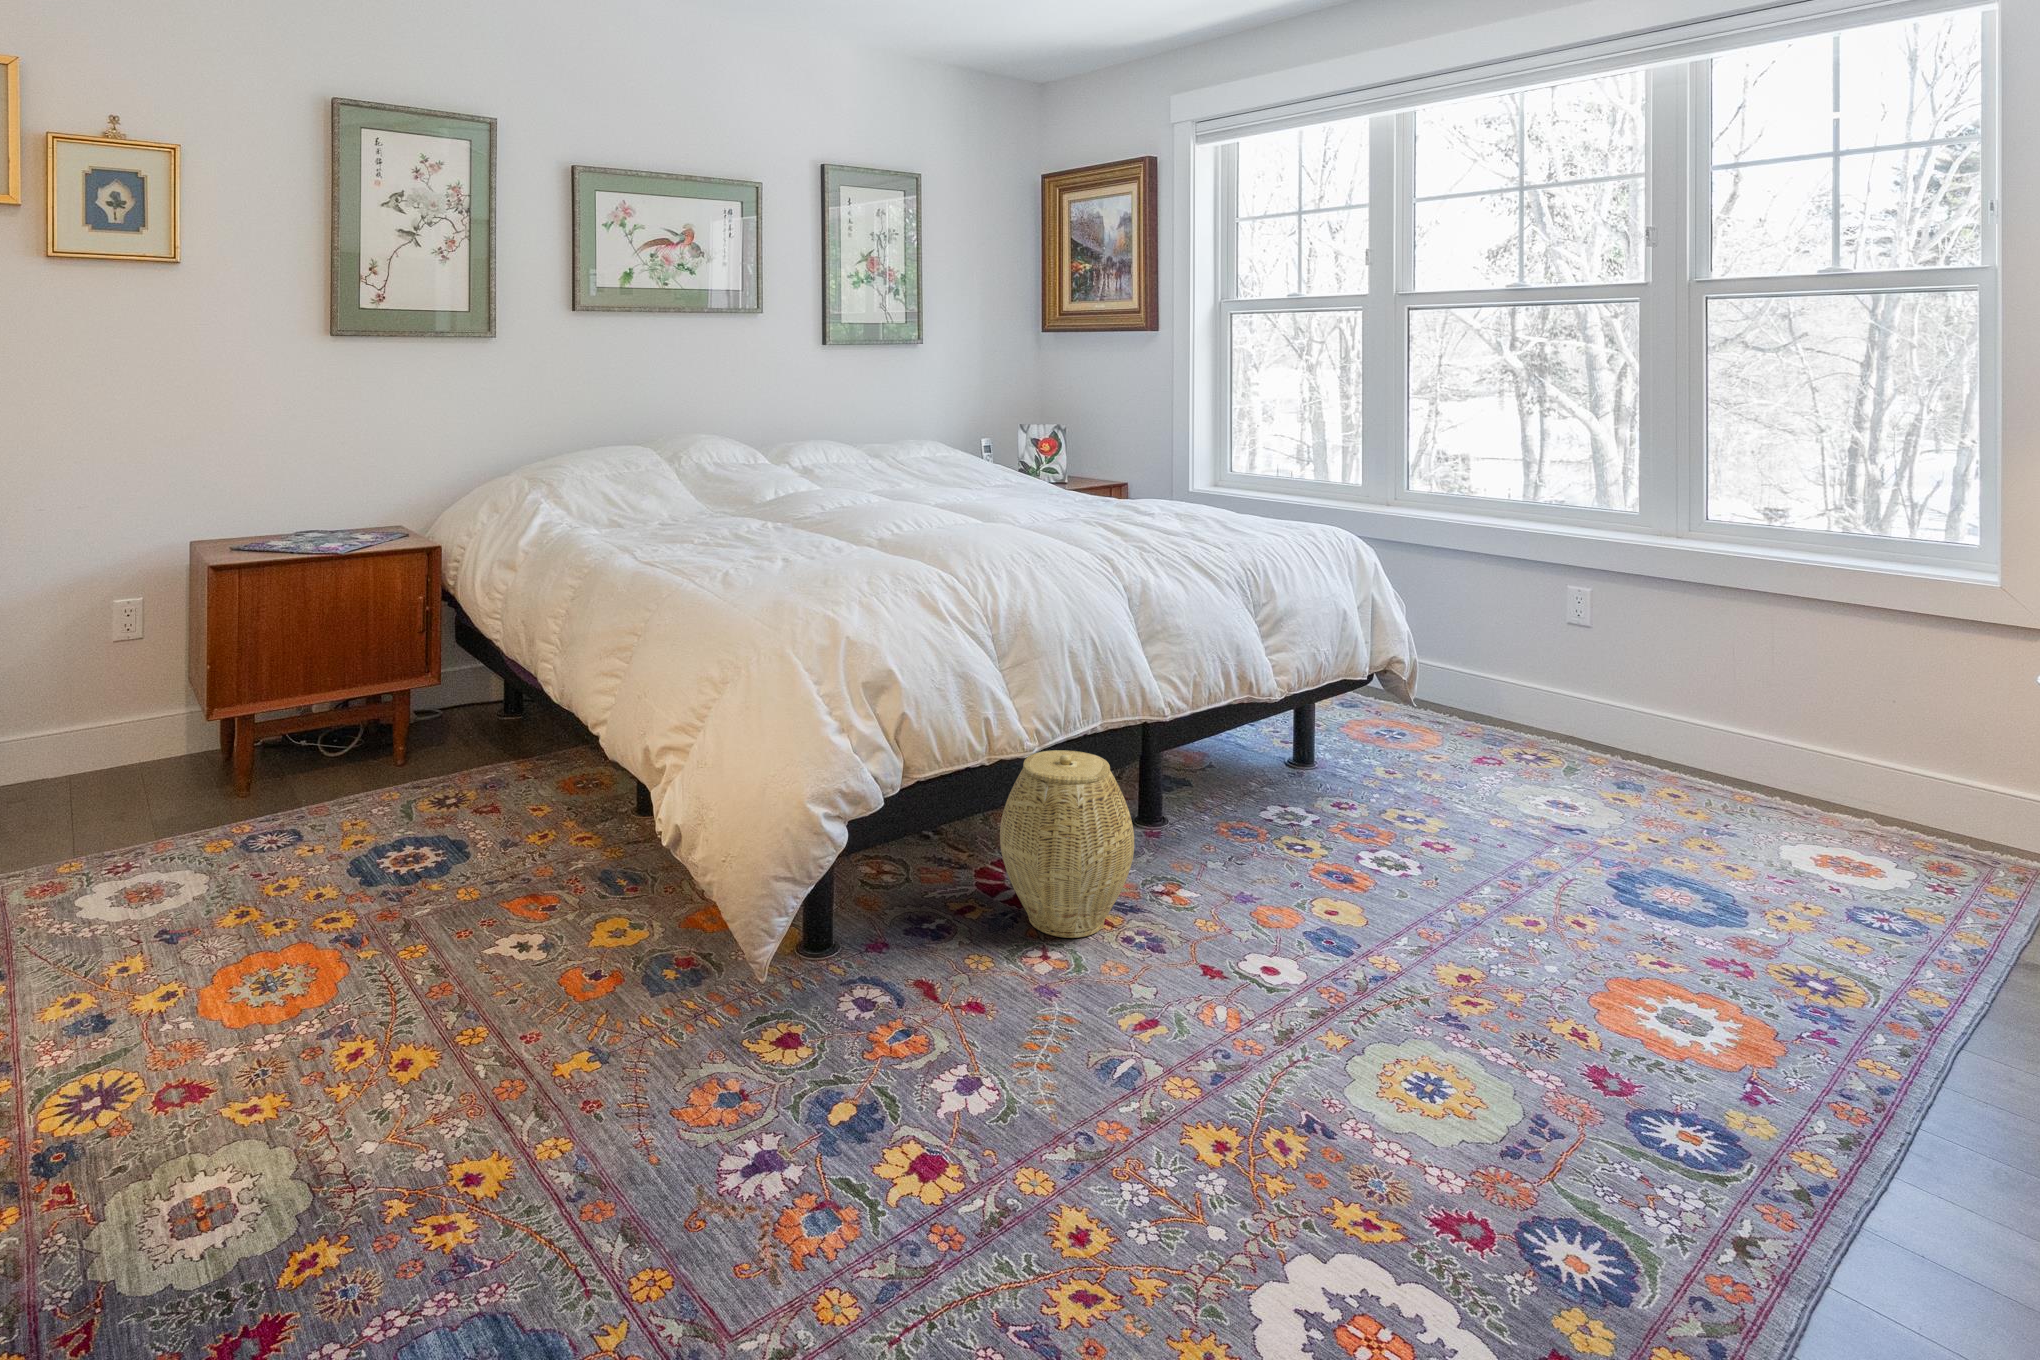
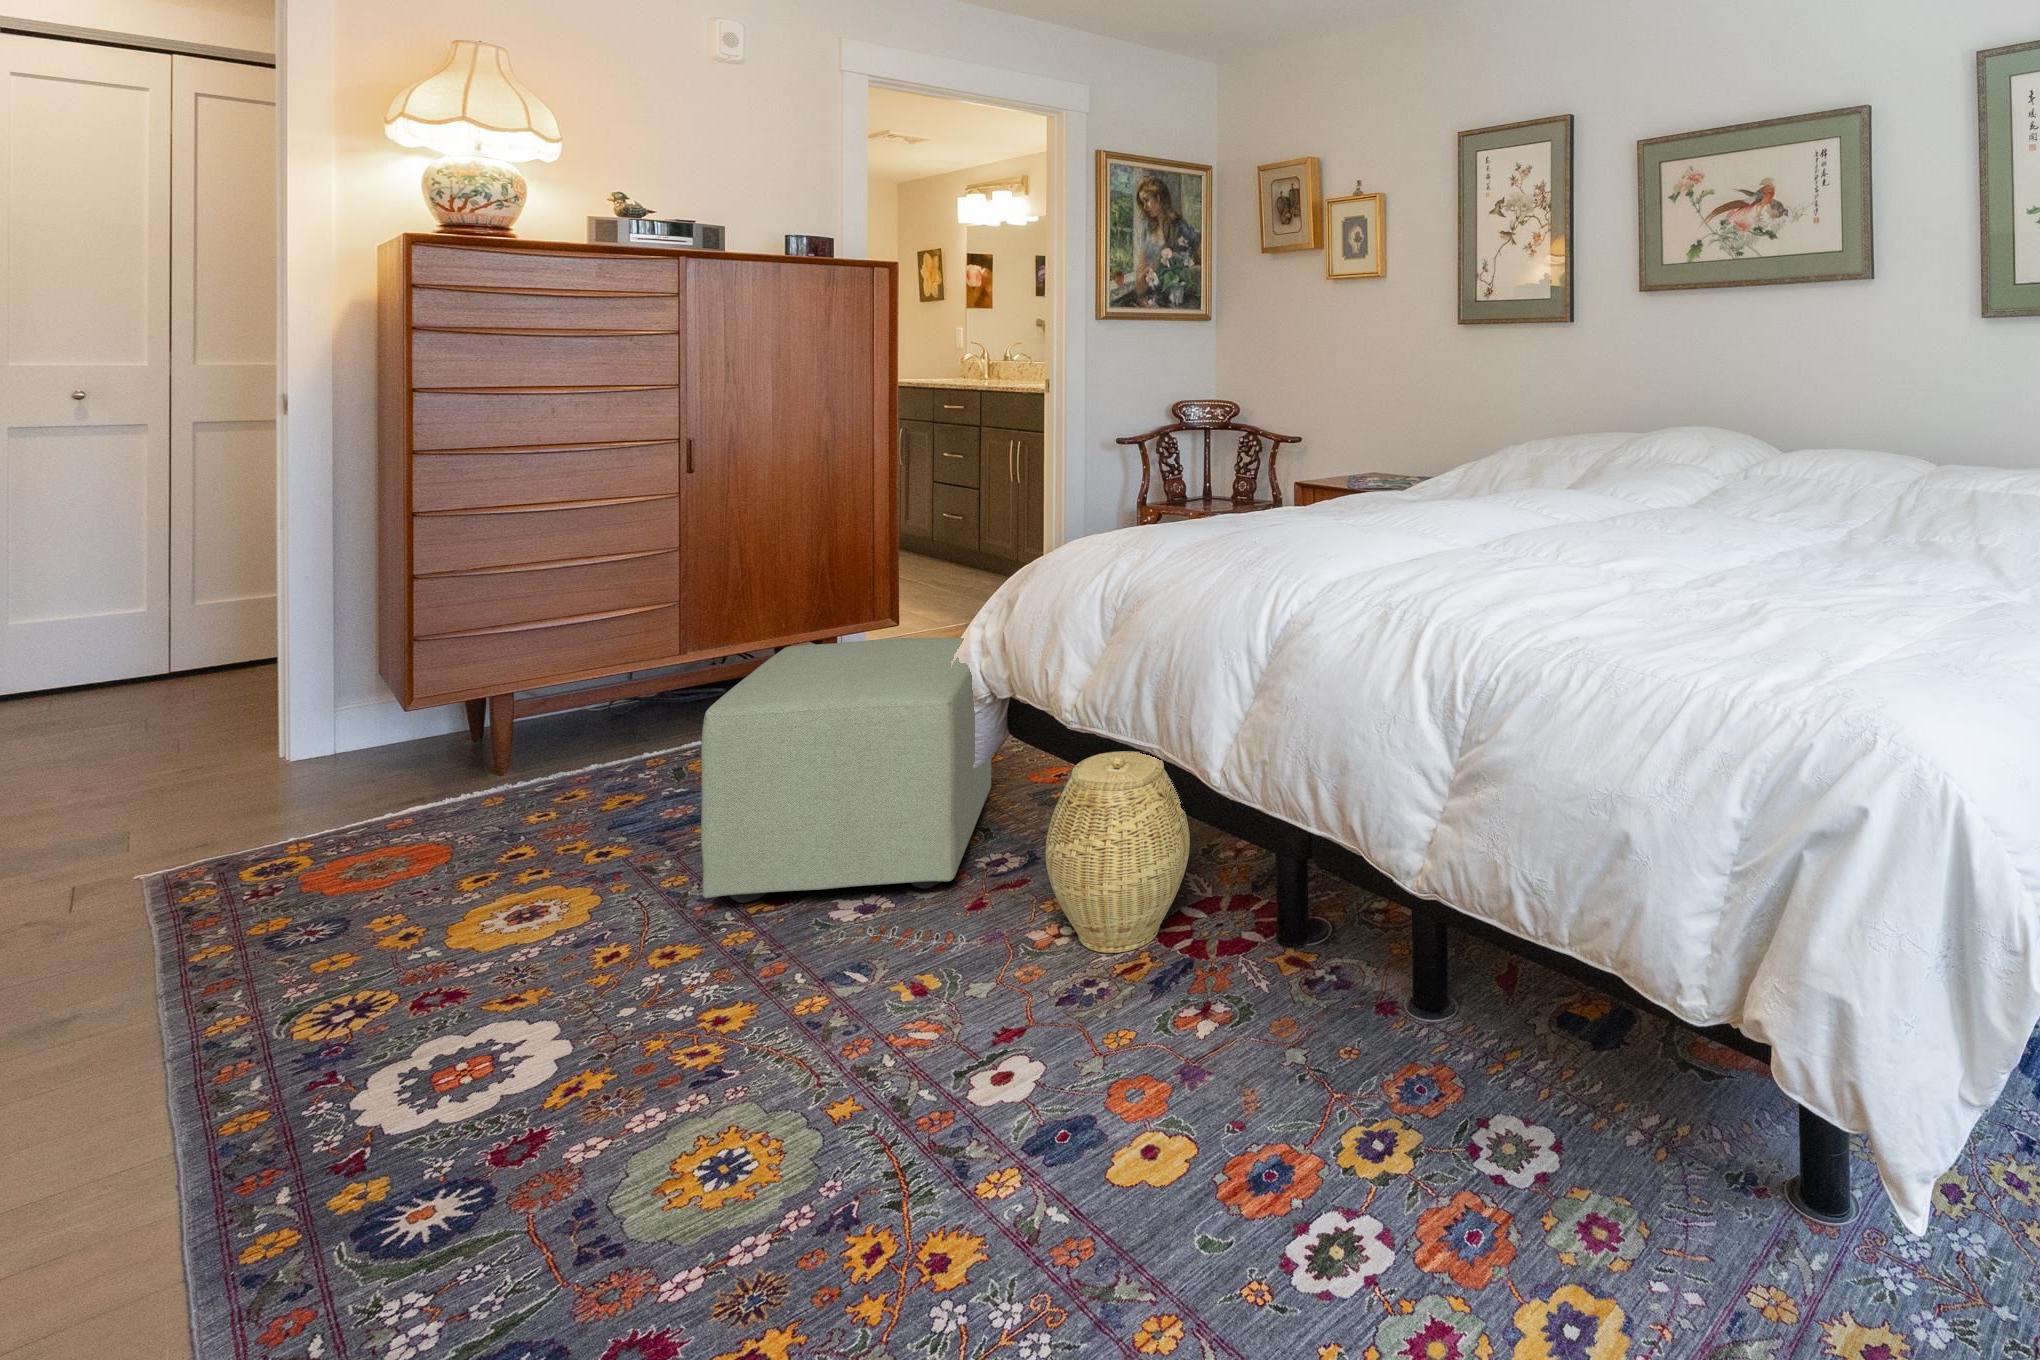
ottoman: none [637,784,1009,1201] -> present [701,638,991,903]

